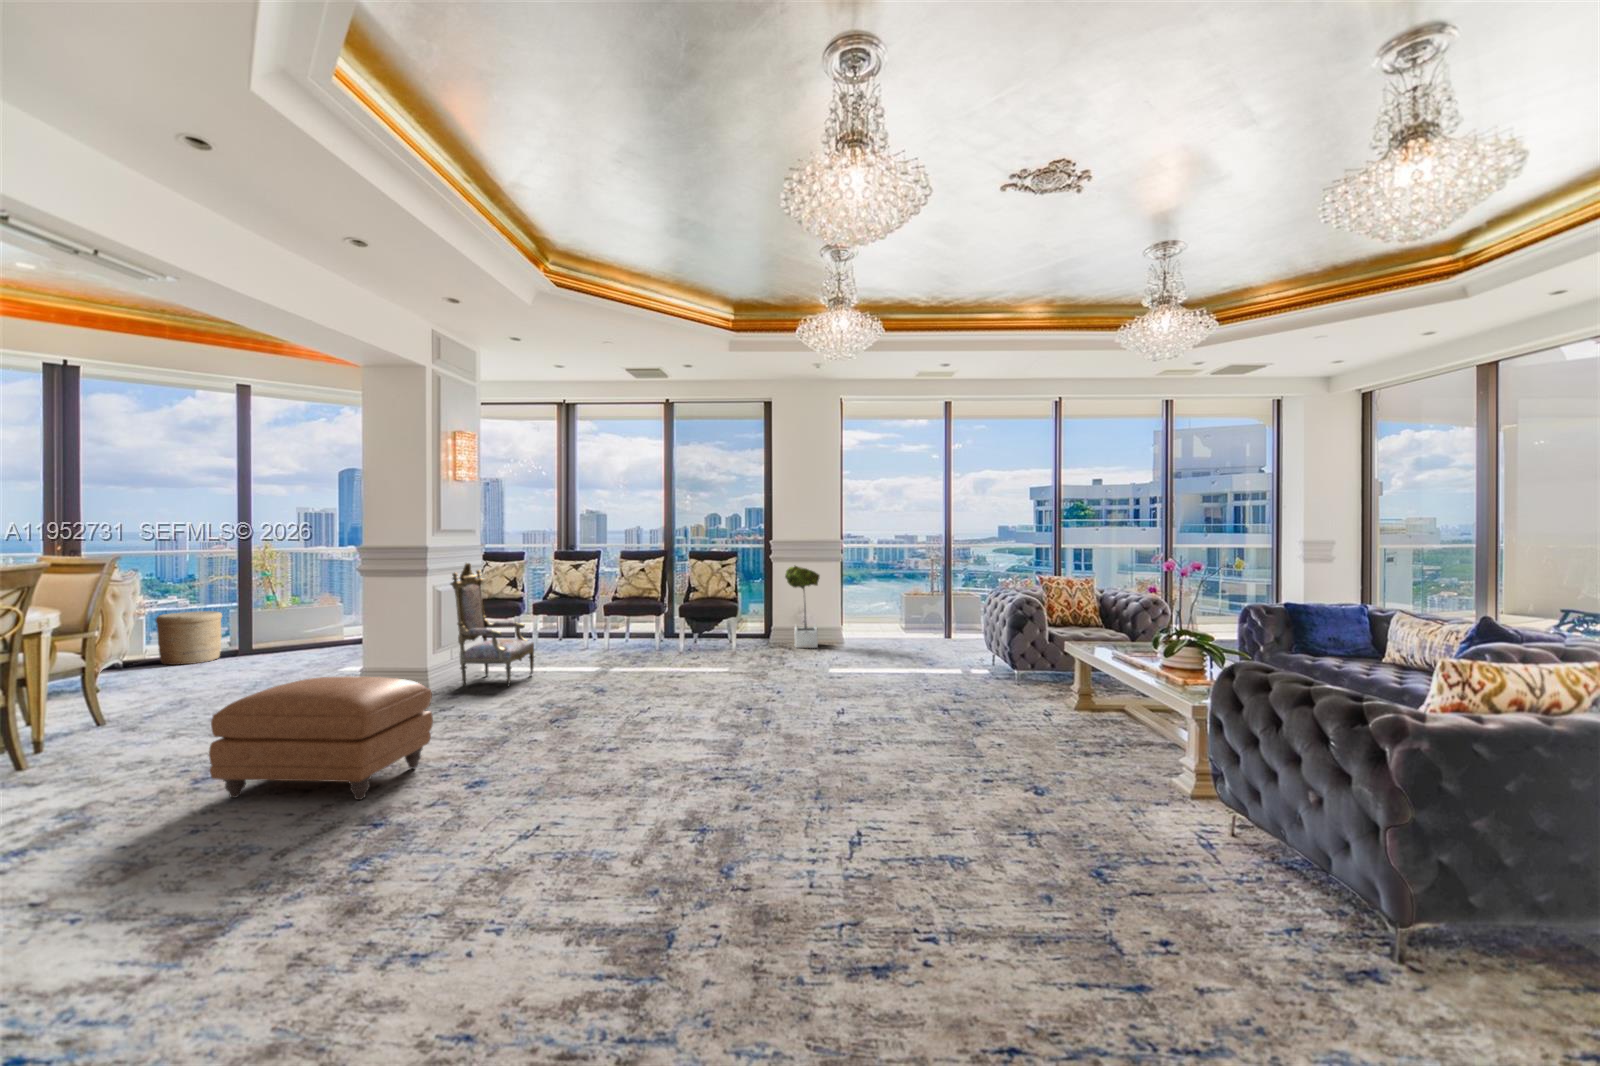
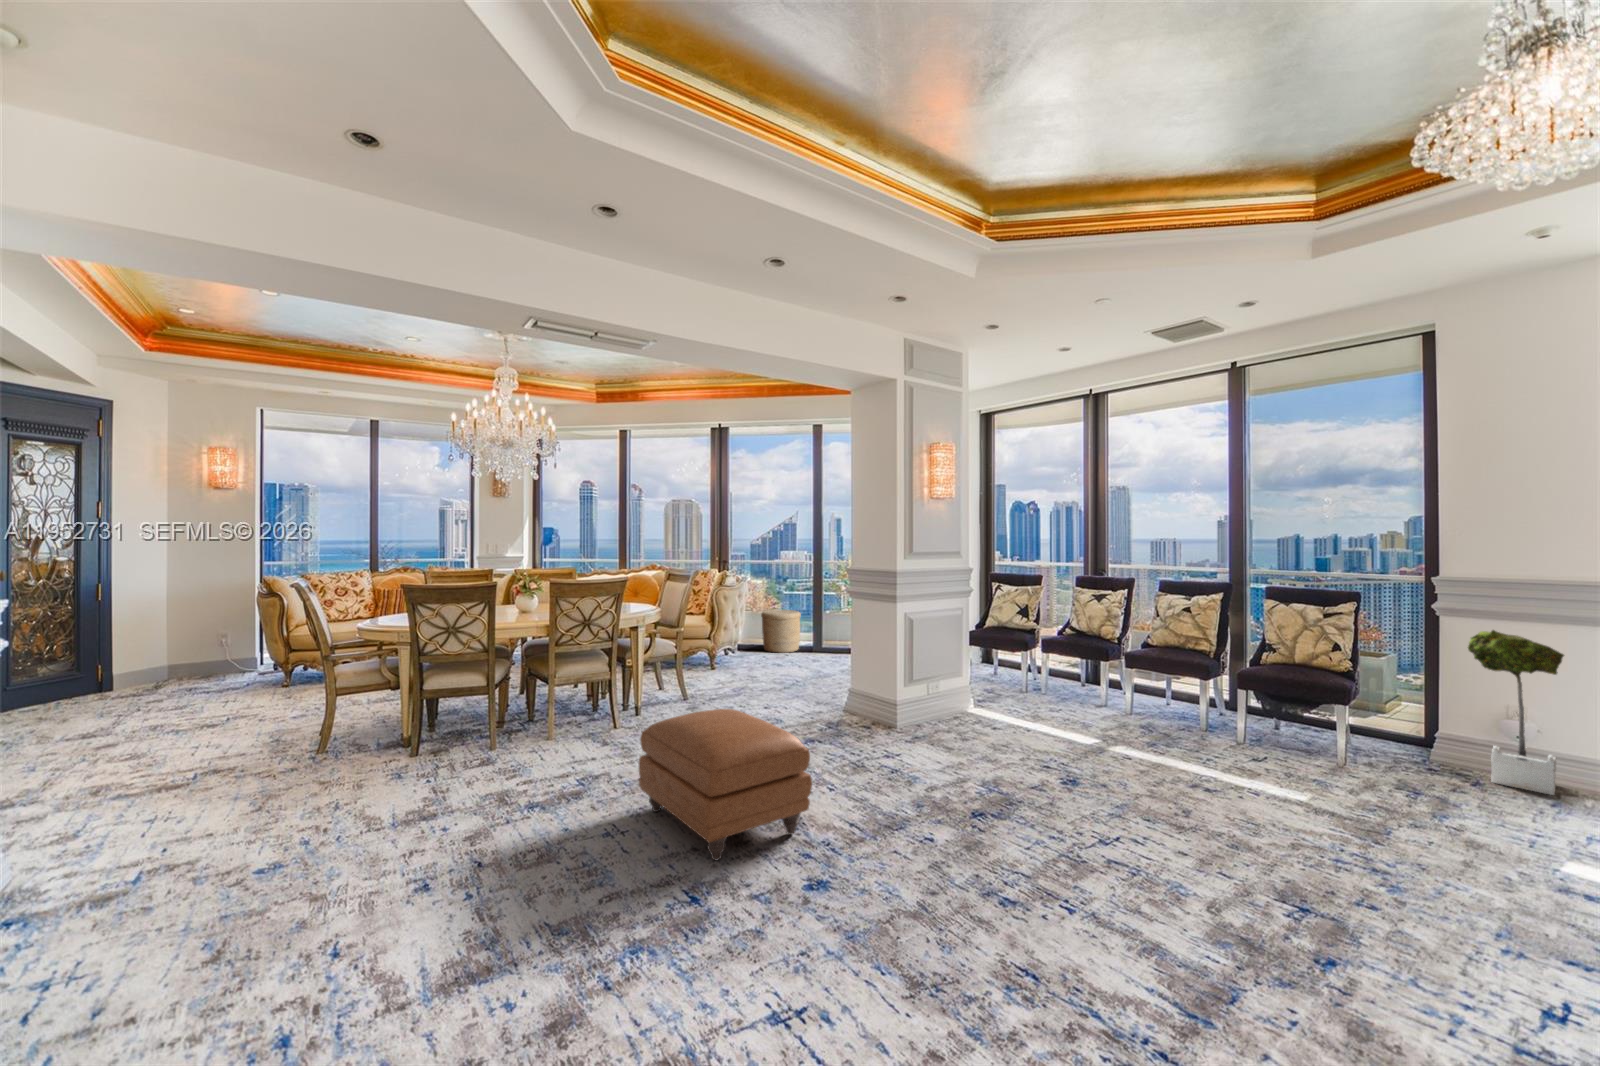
armchair: present [451,563,534,686] -> none [922,589,1016,742]

